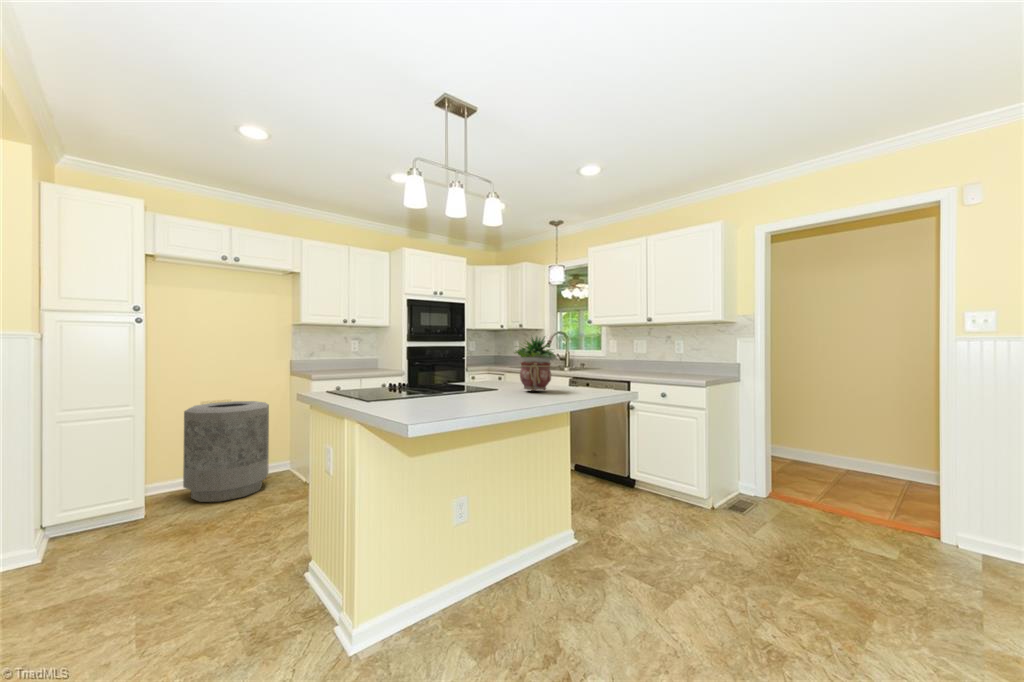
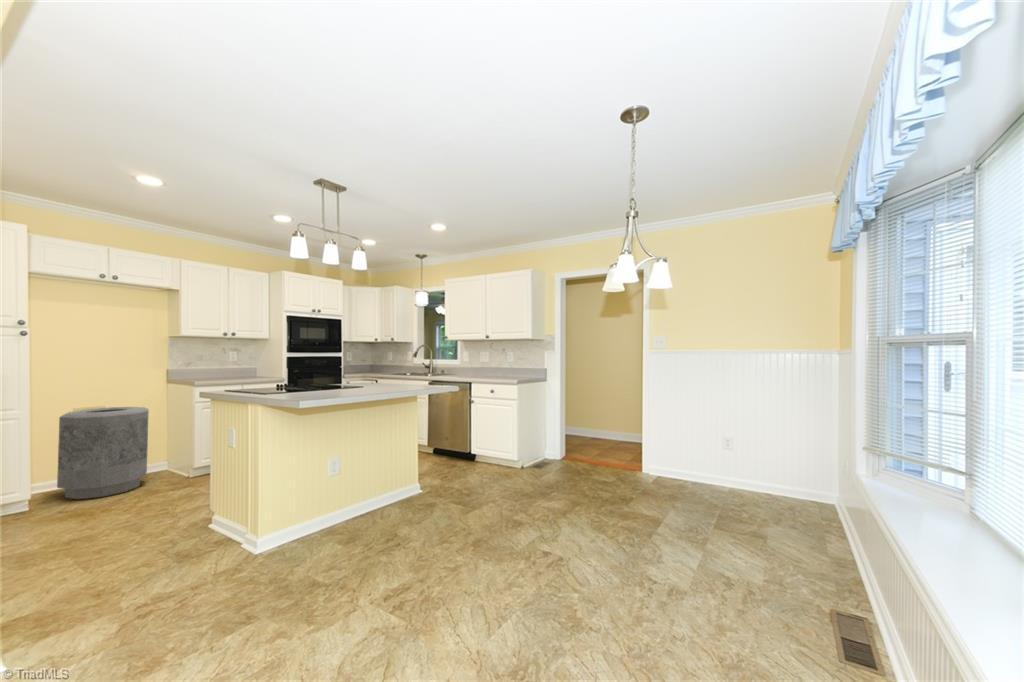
potted plant: present [515,337,557,391] -> none [373,349,405,388]

